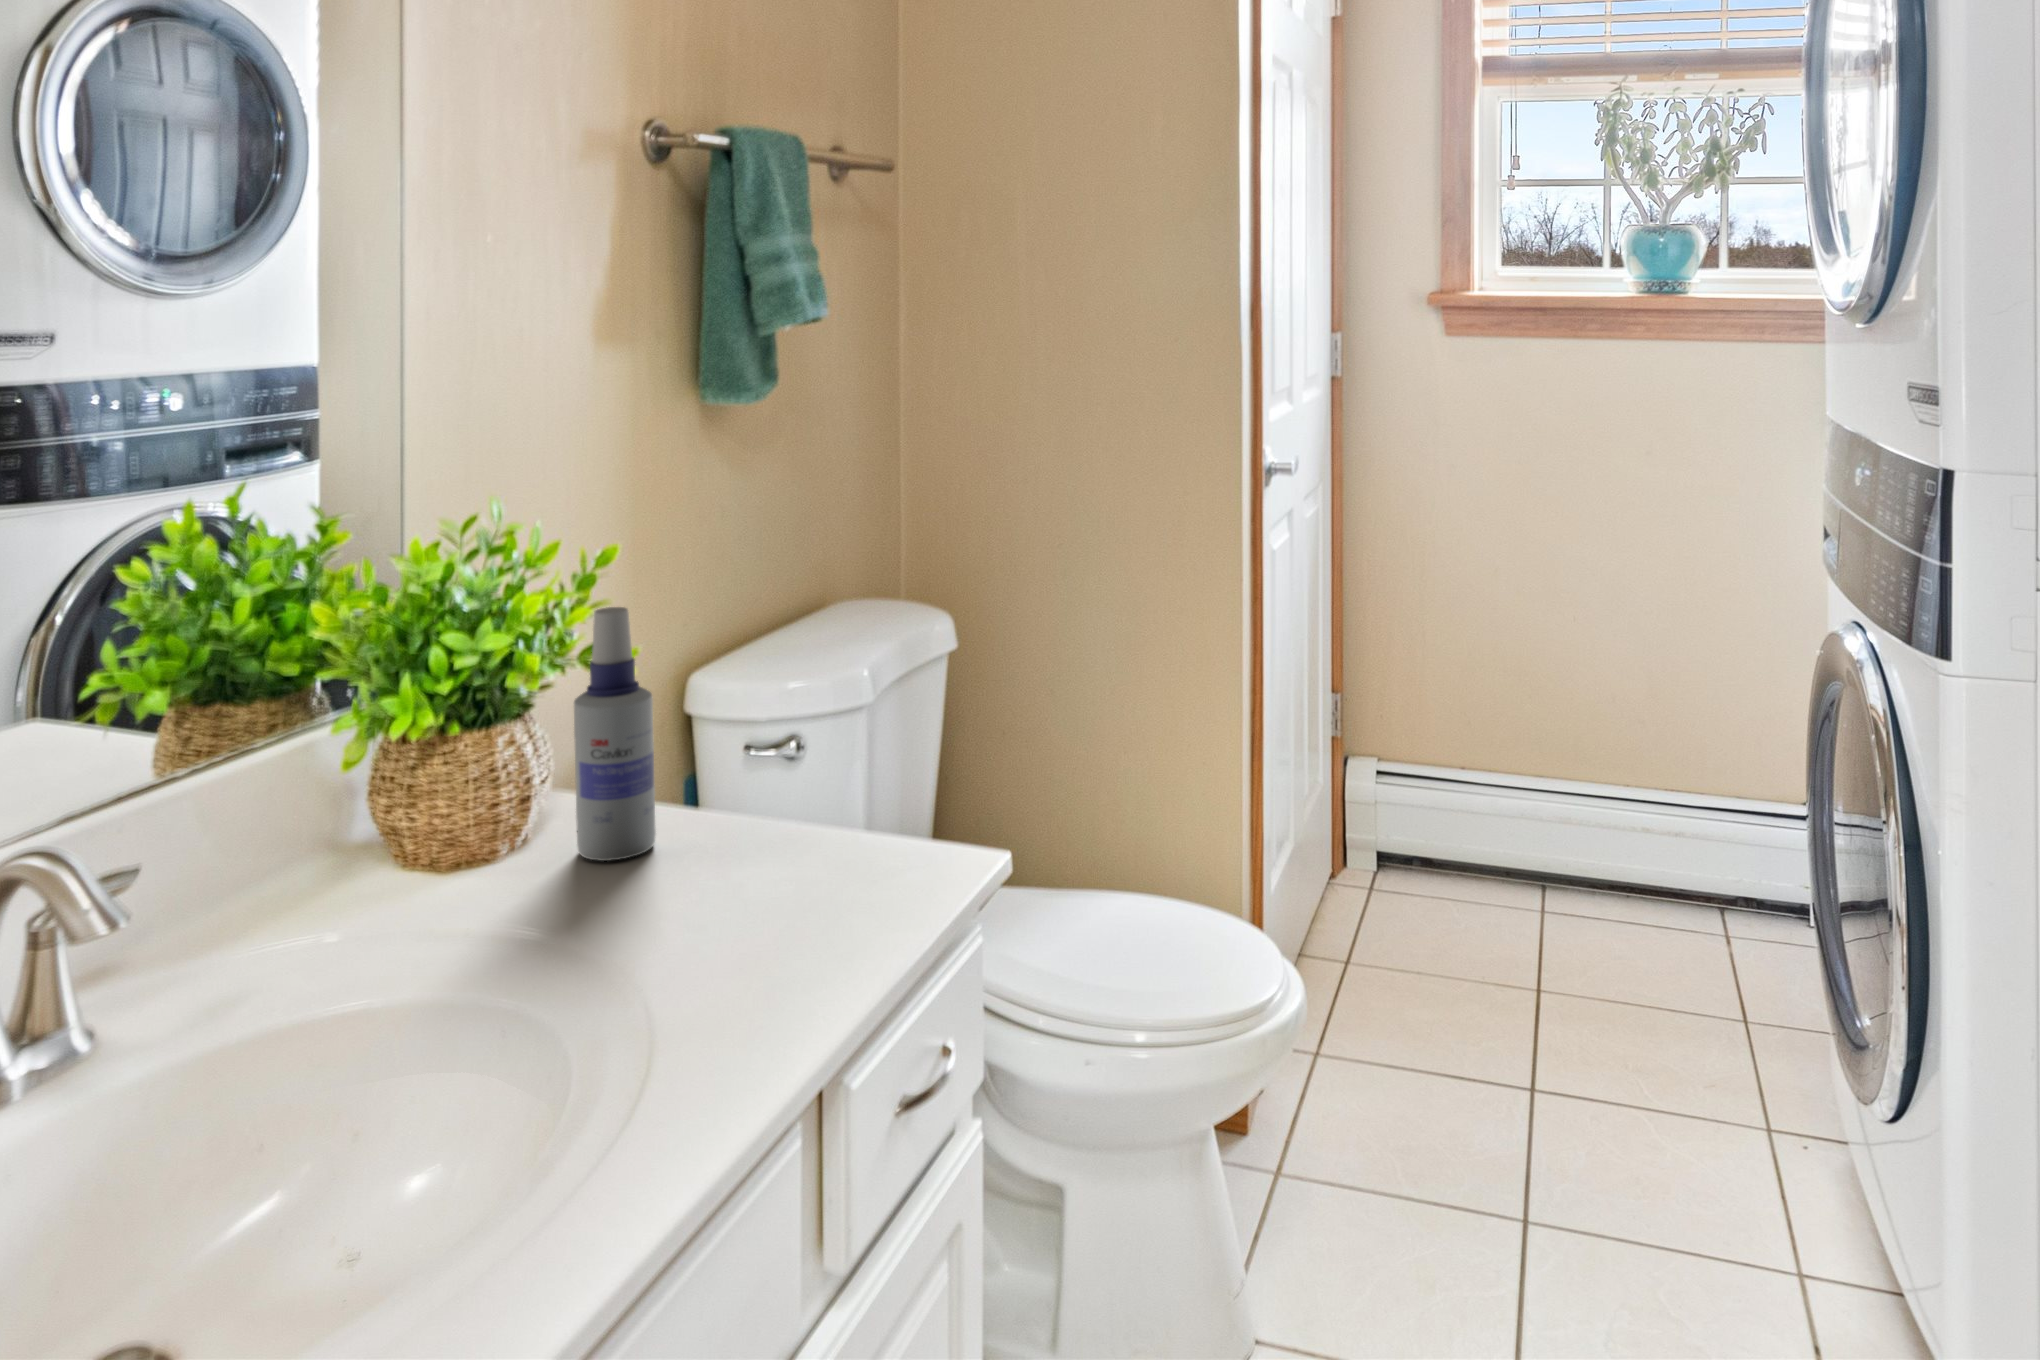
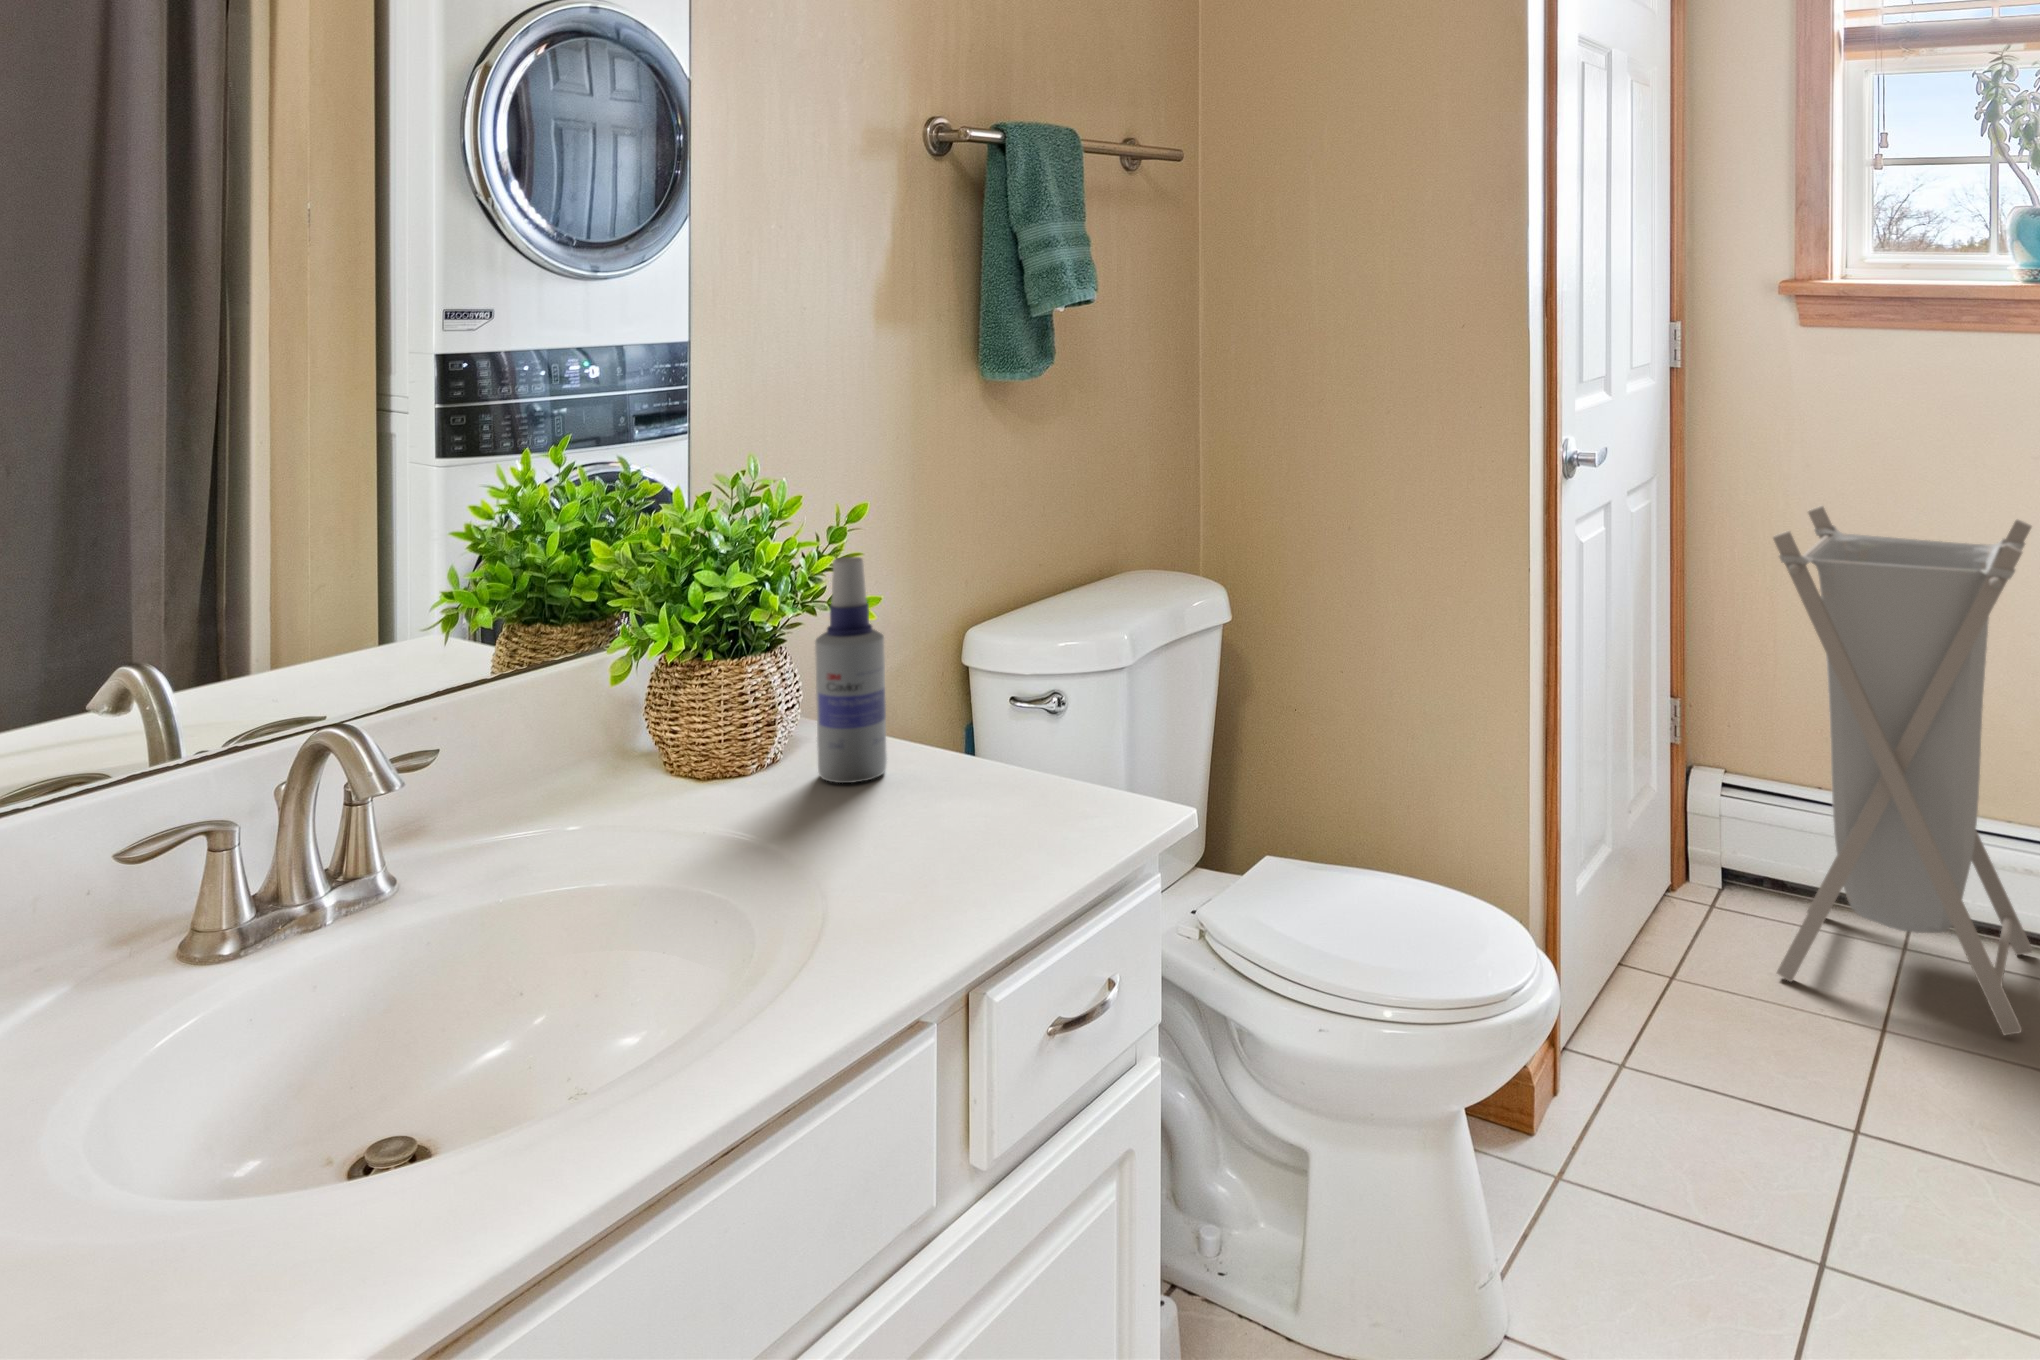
laundry hamper: none [1436,504,1658,989] -> present [1773,506,2032,1035]

